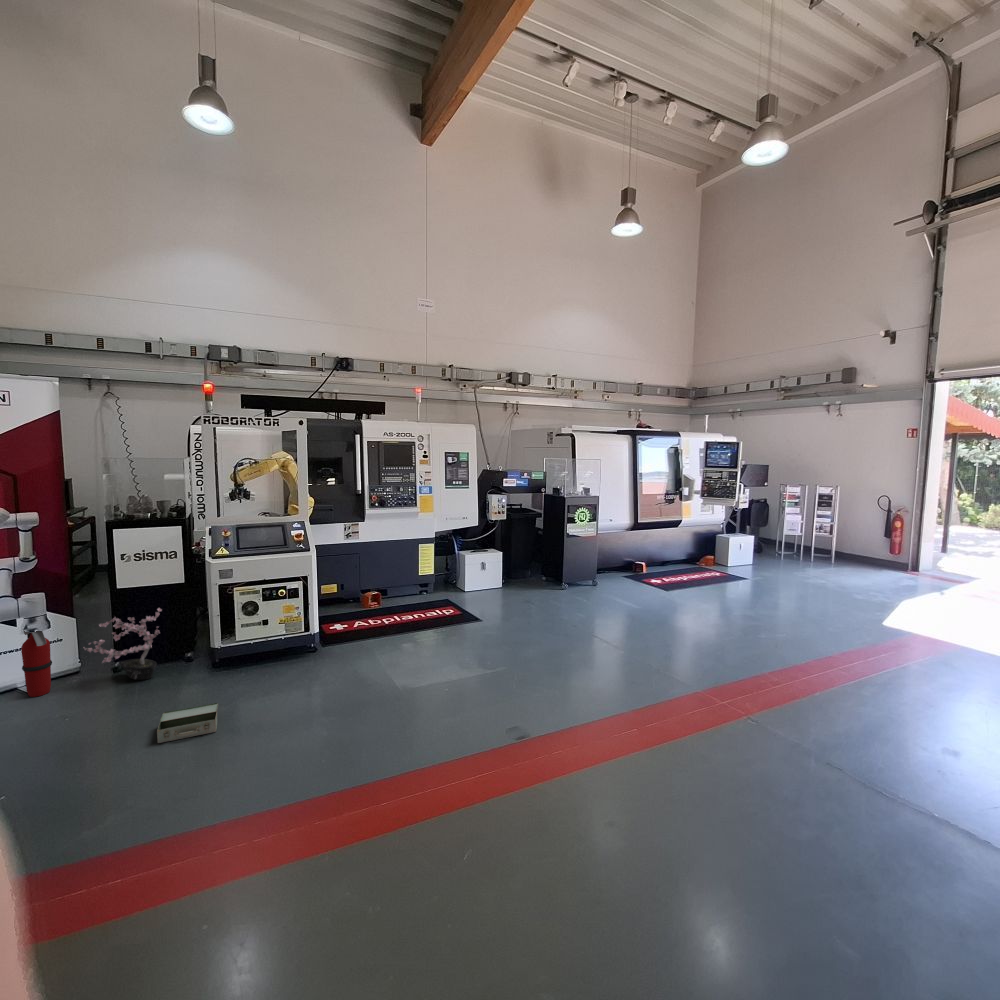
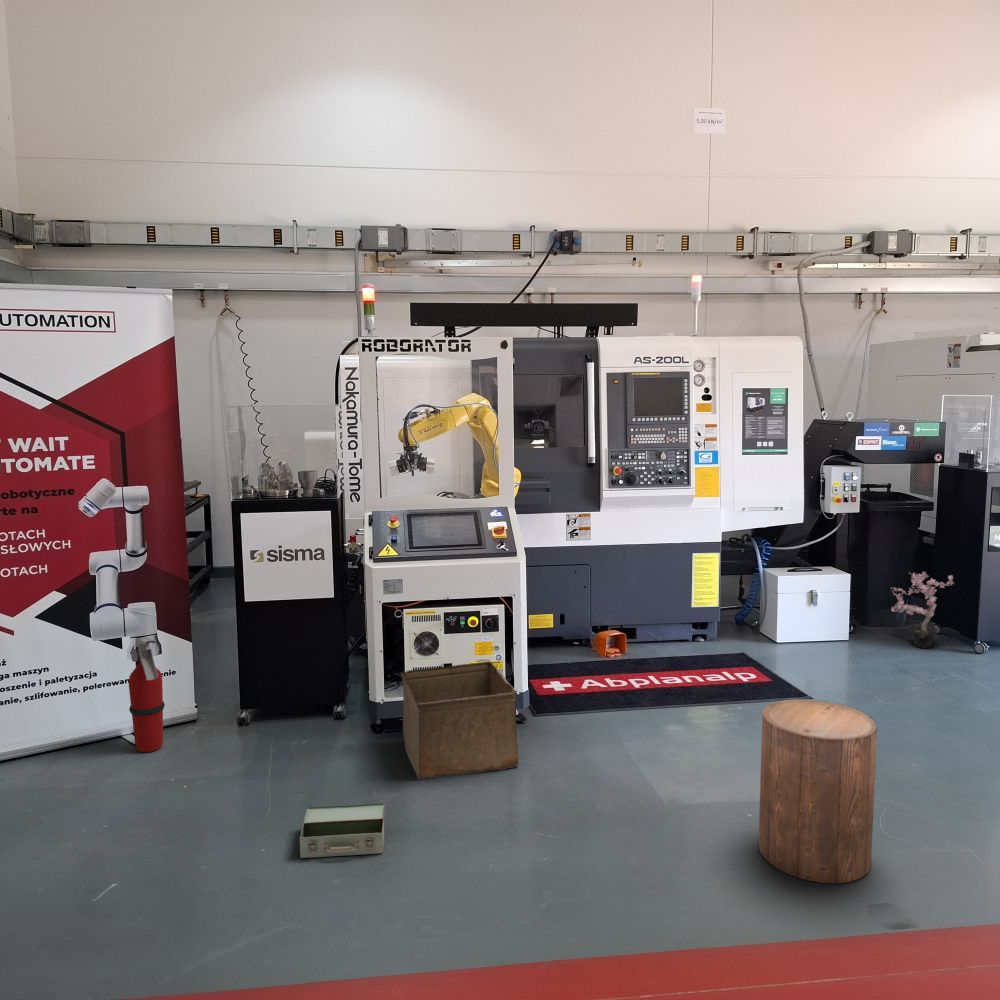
potted plant: present [84,608,161,680] -> present [891,572,953,648]
storage bin: none [232,613,309,687] -> present [401,661,518,779]
stool: none [438,616,493,707] -> present [759,699,877,883]

